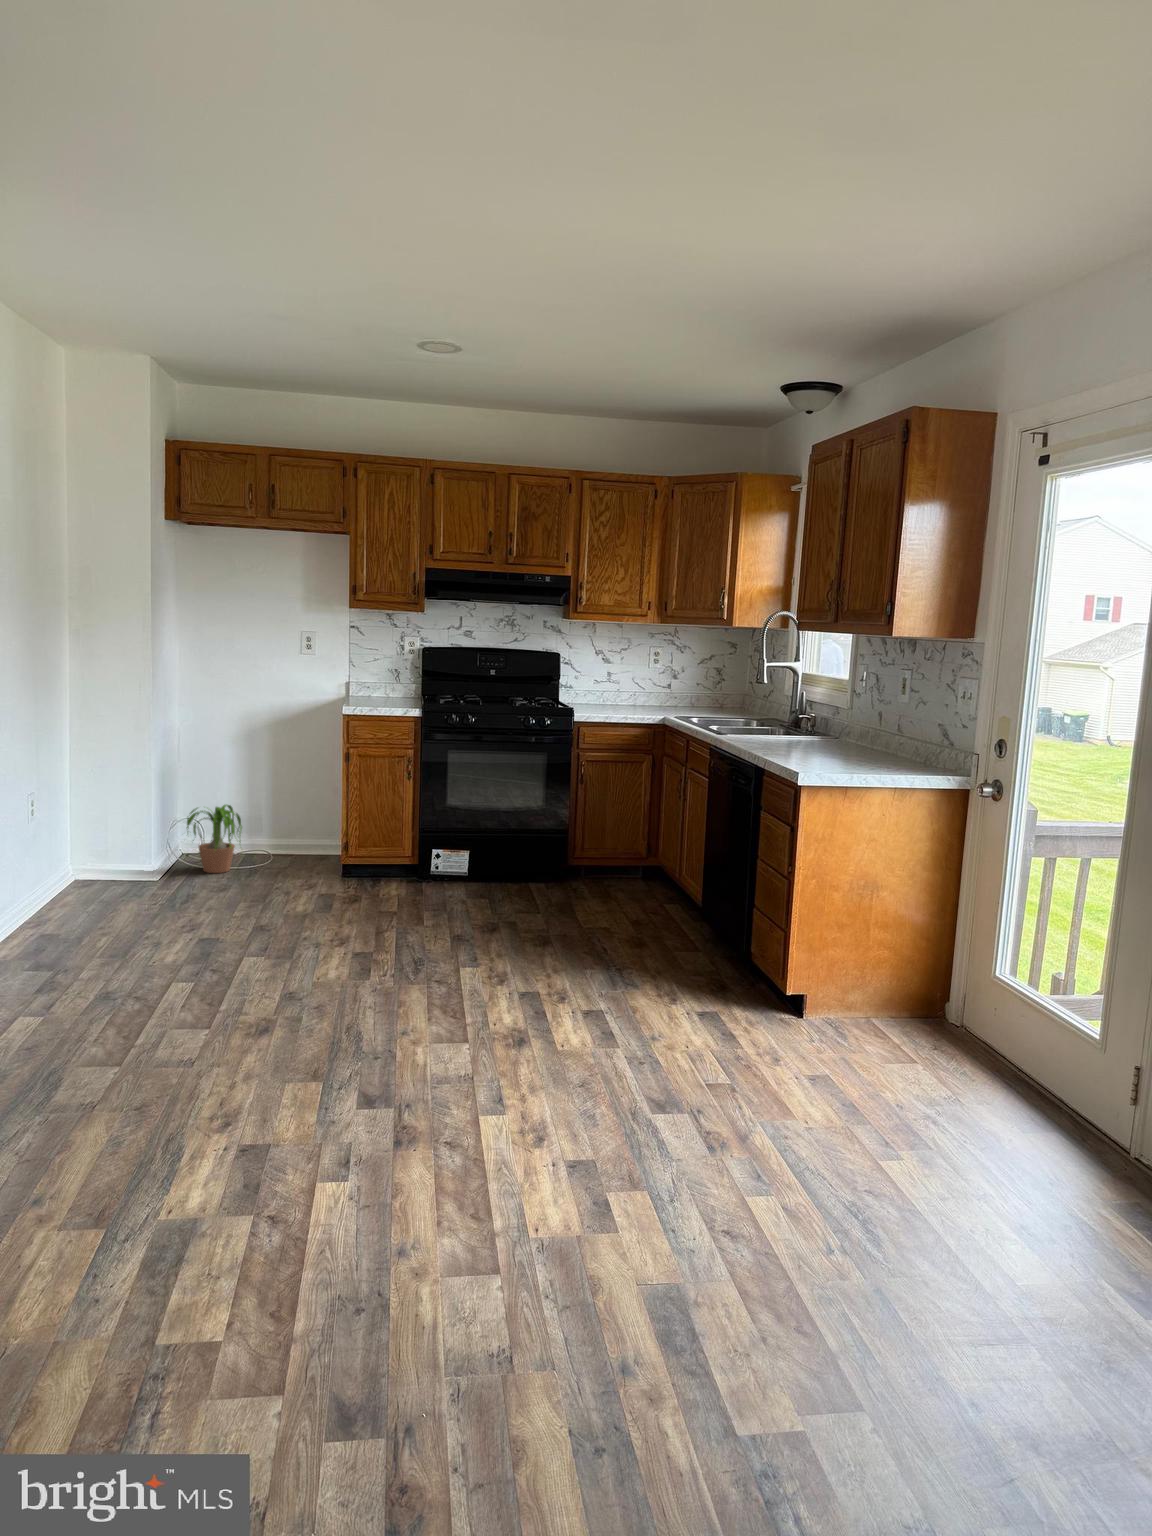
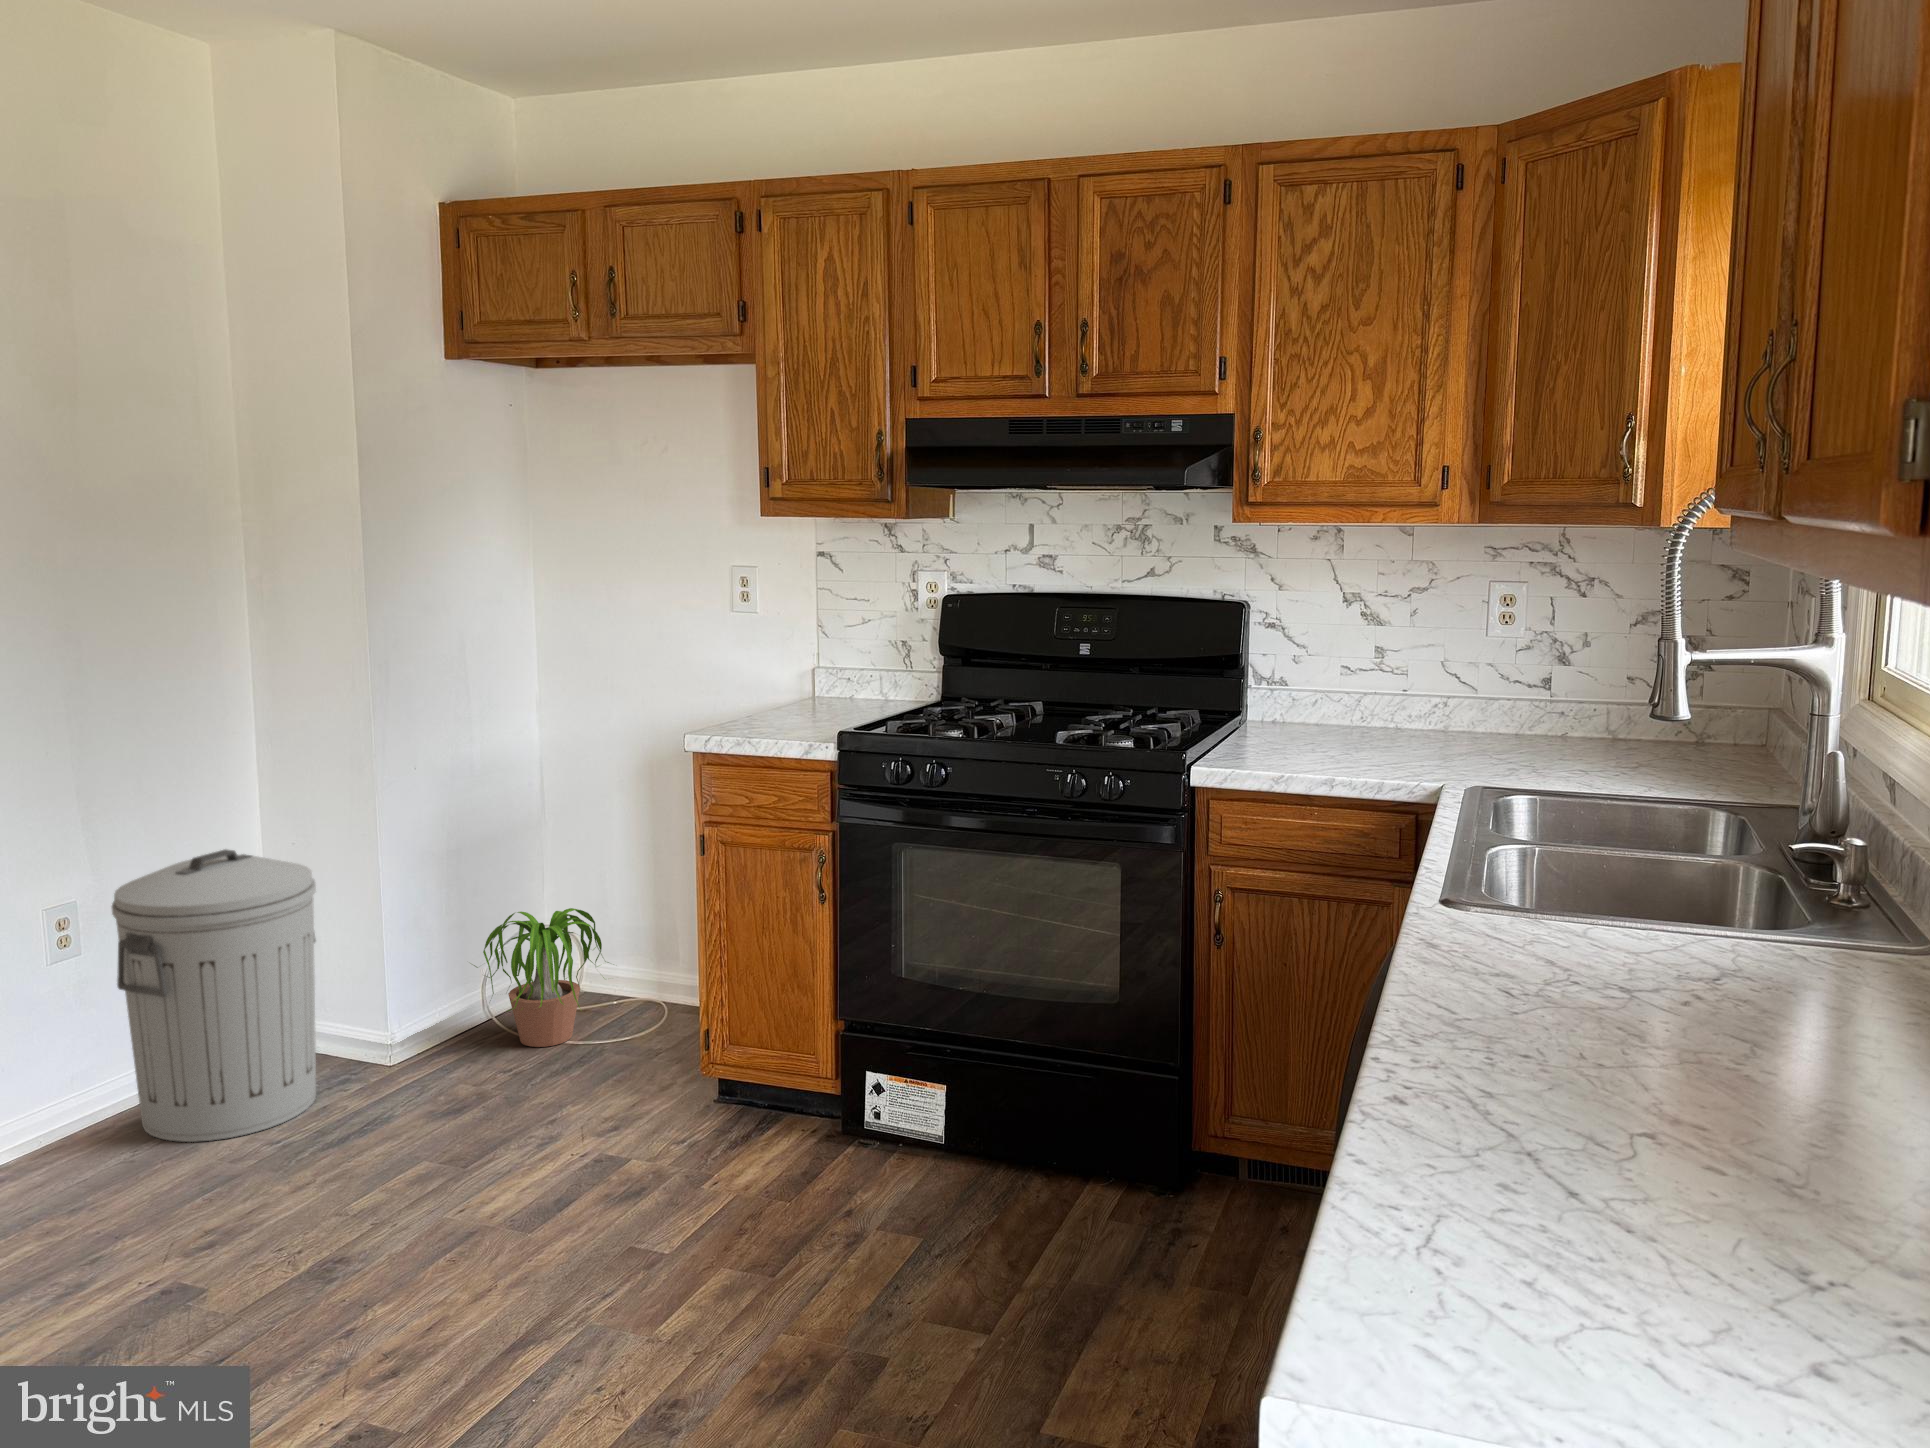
trash can: none [47,768,146,912] -> present [112,849,316,1142]

